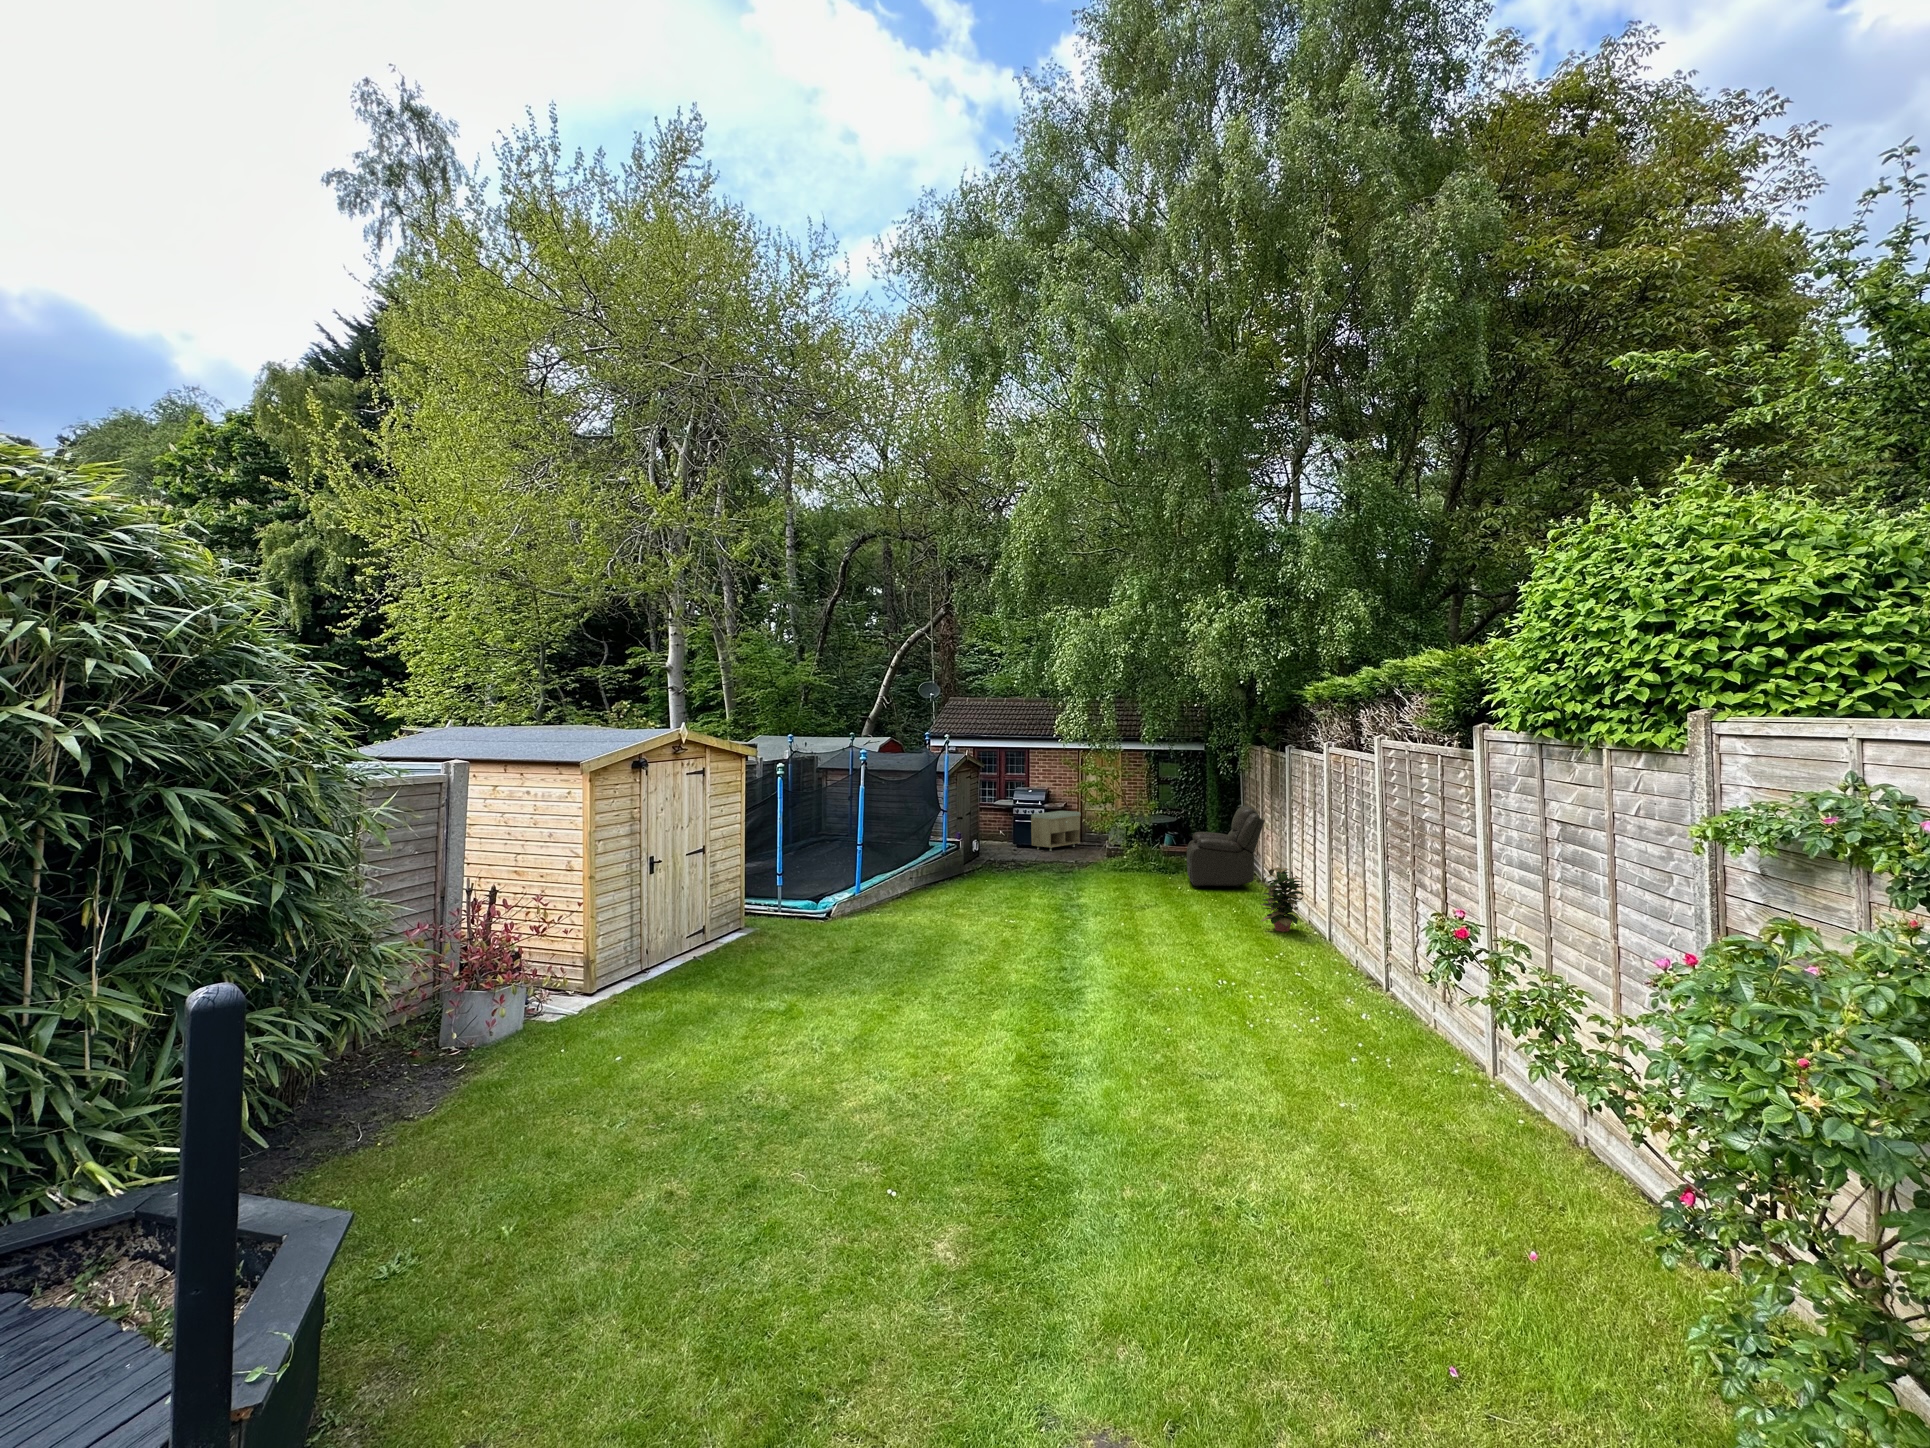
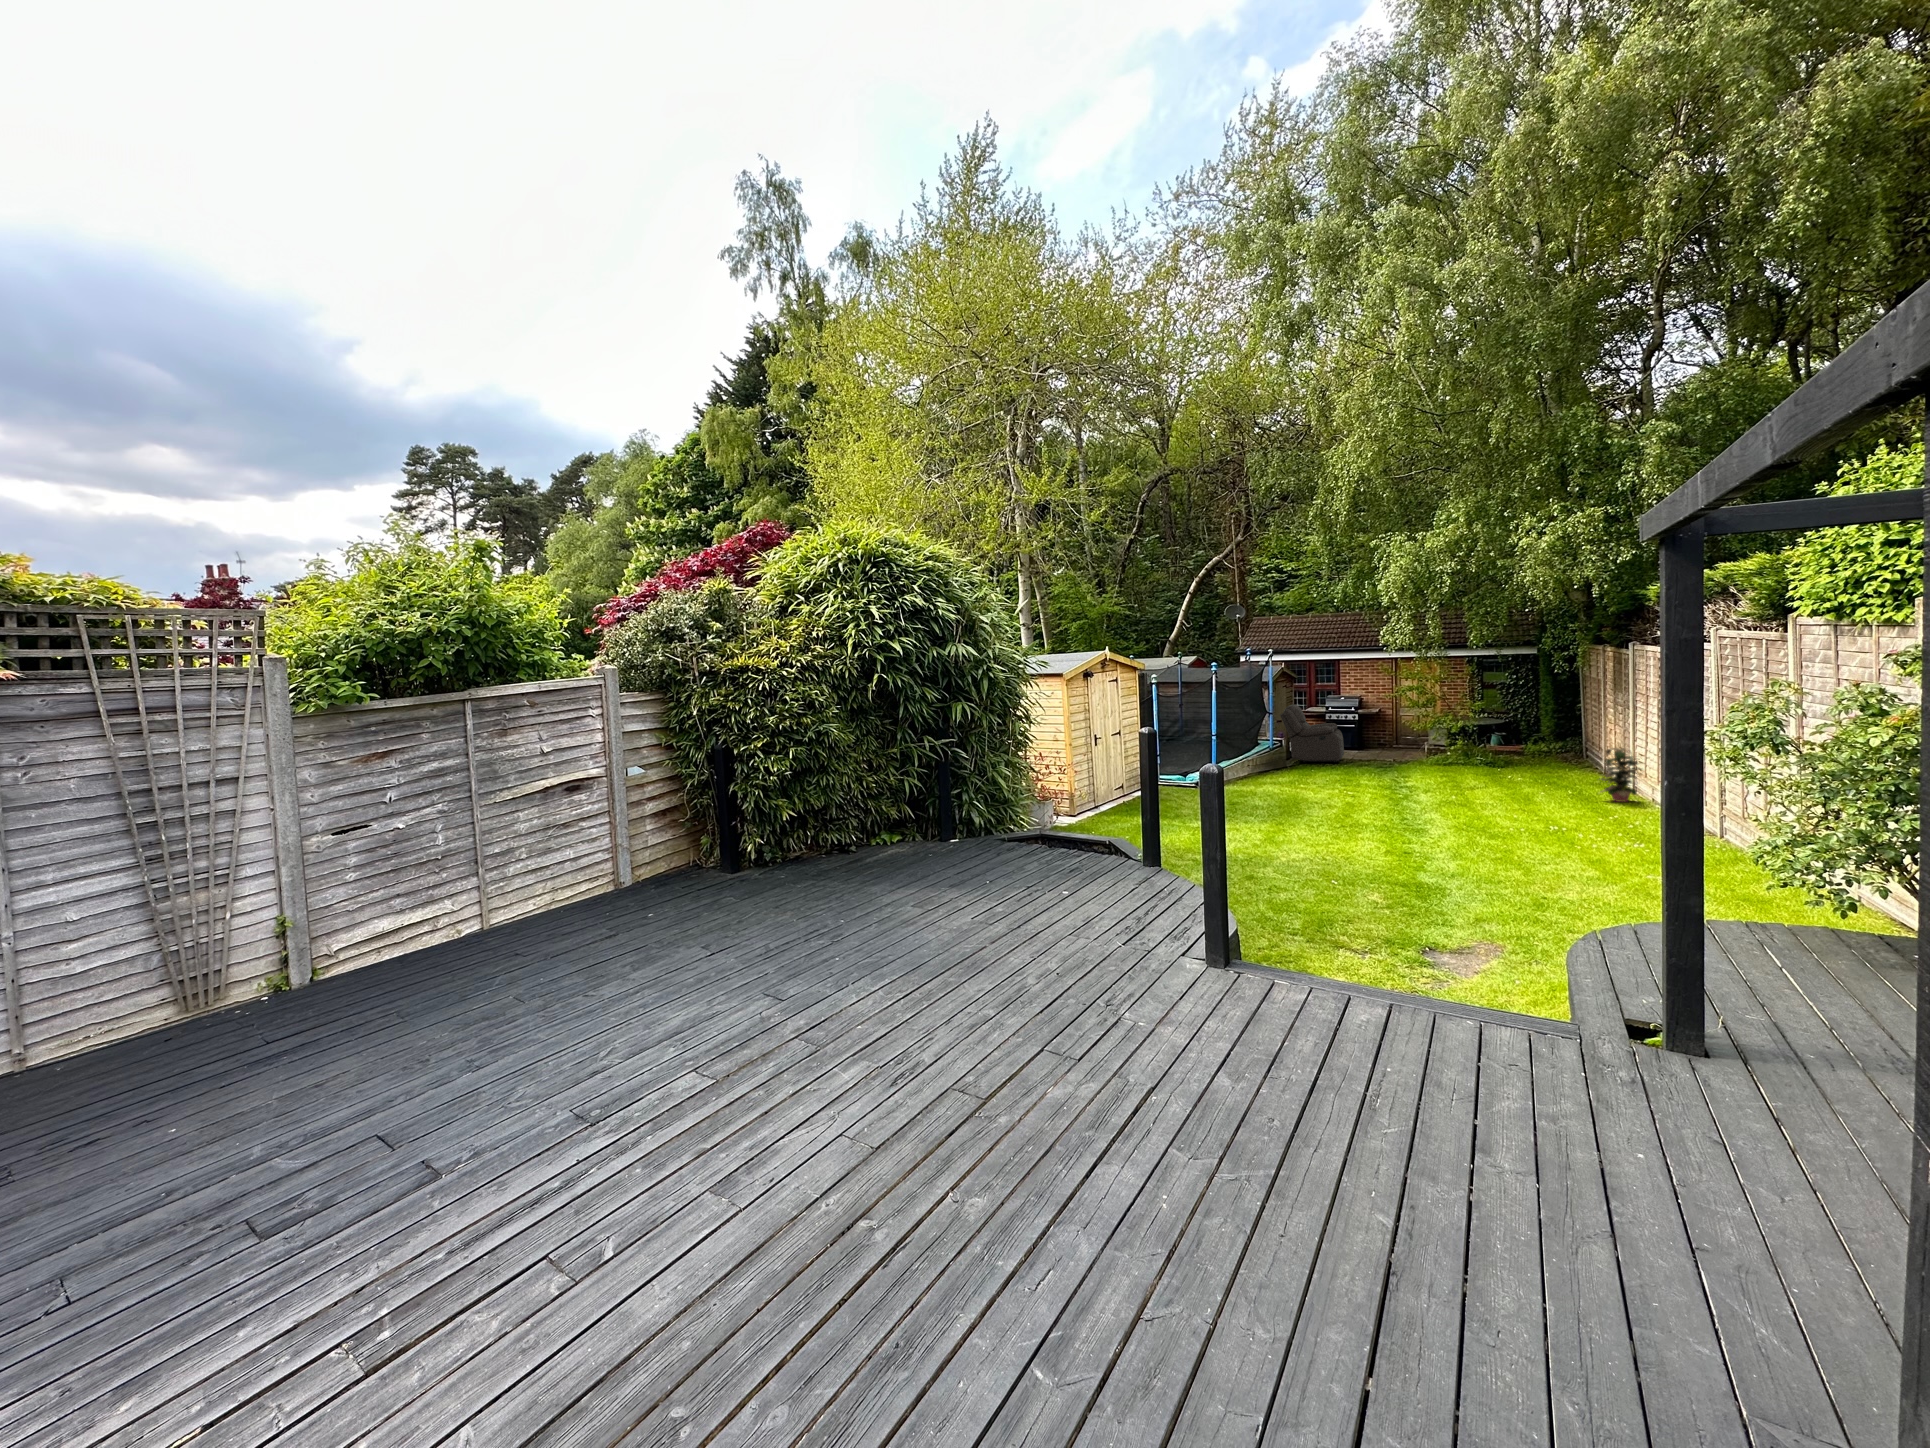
chair: present [1187,806,1264,887] -> present [1280,704,1344,763]
storage bench: present [1031,811,1081,851] -> none [1343,716,1394,751]

